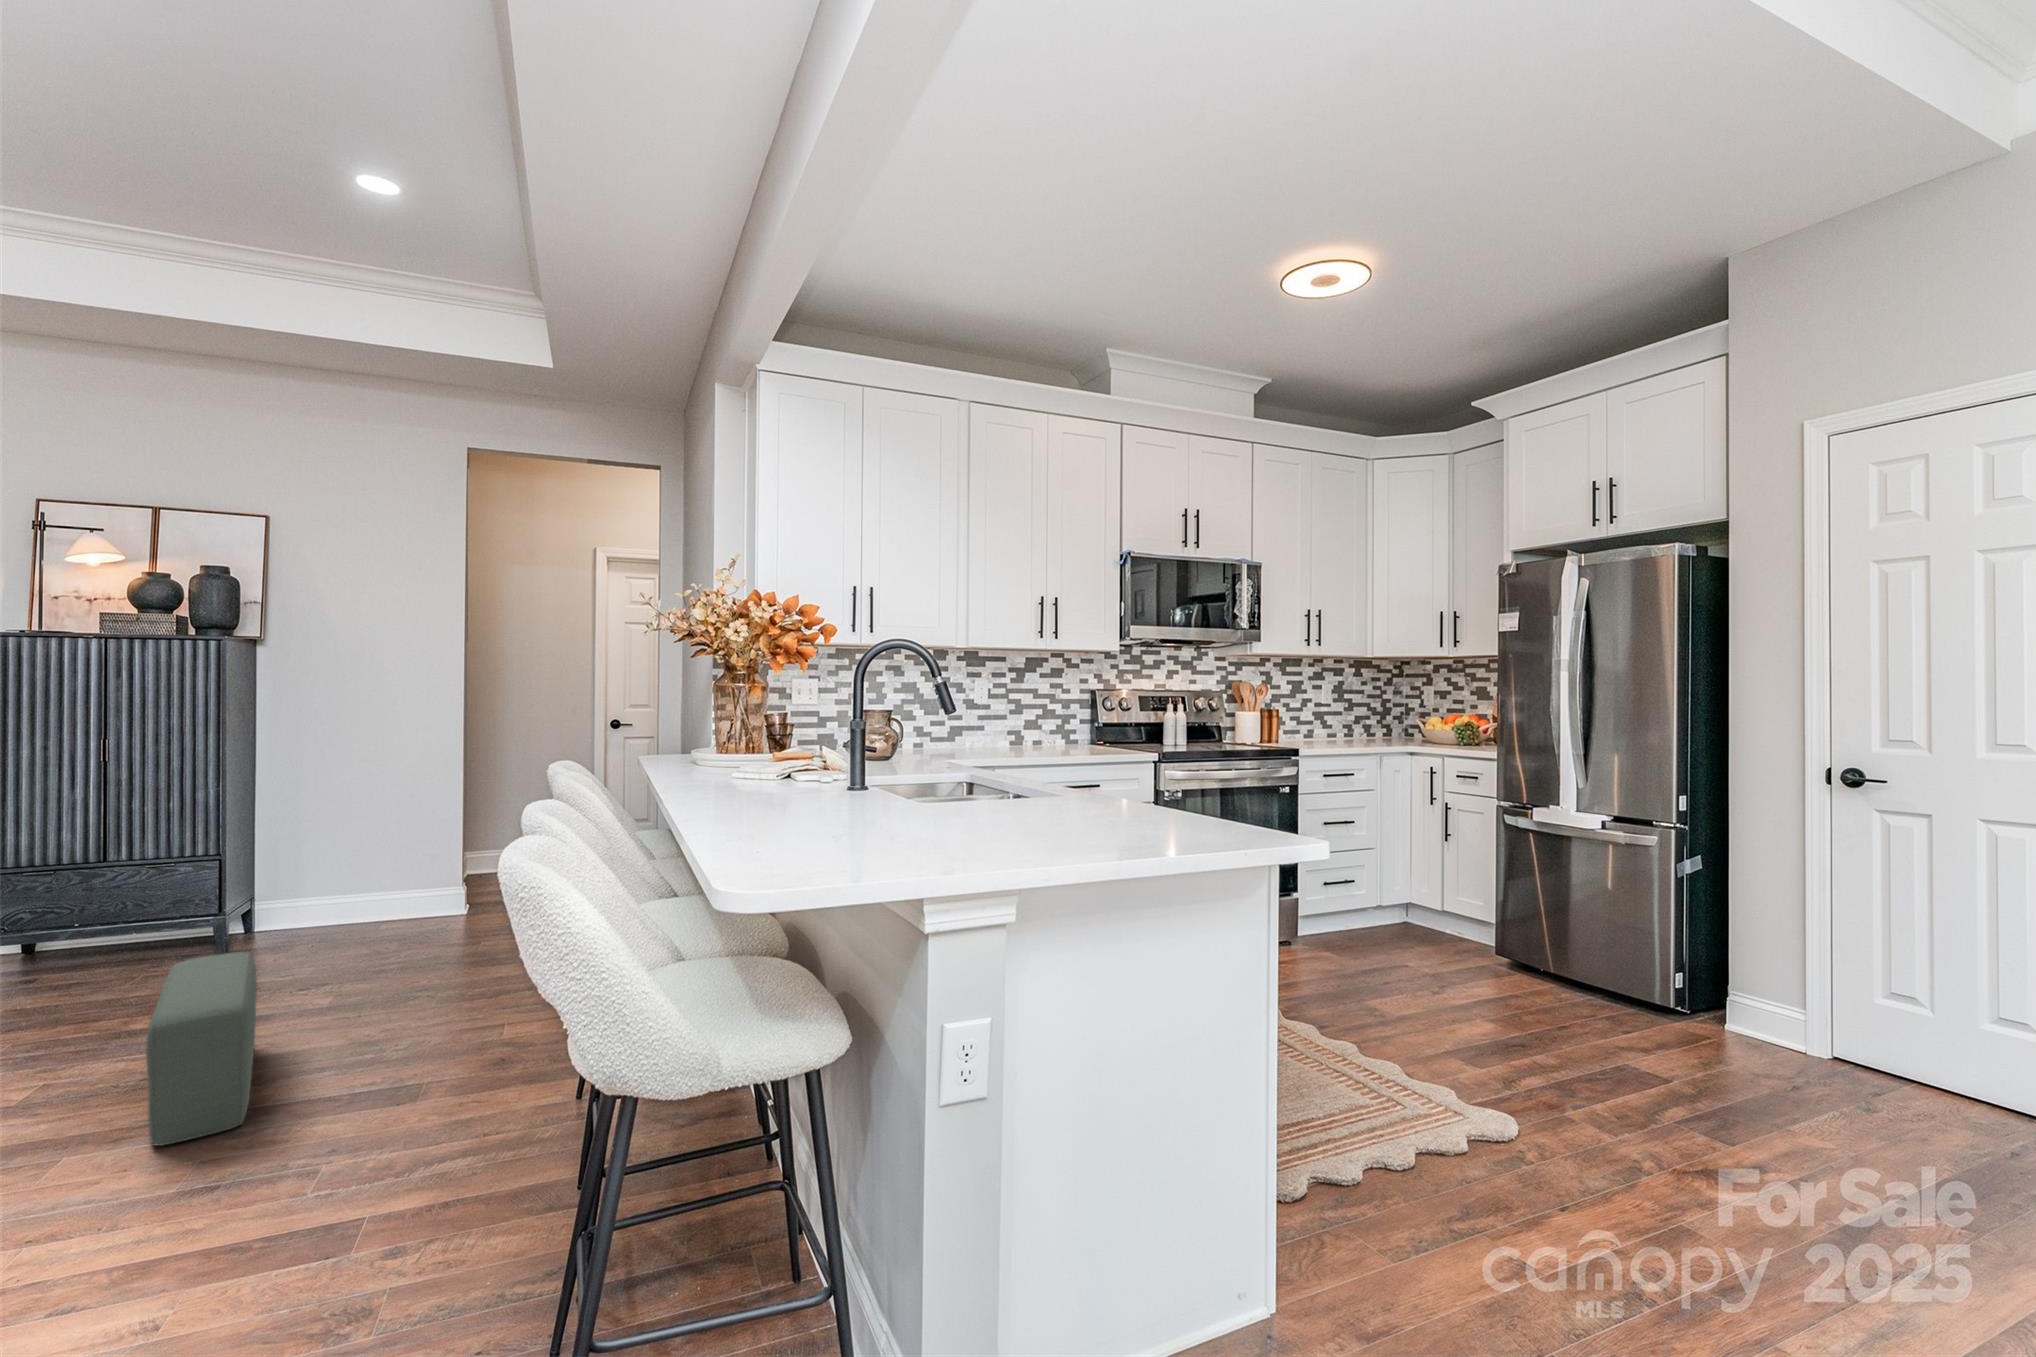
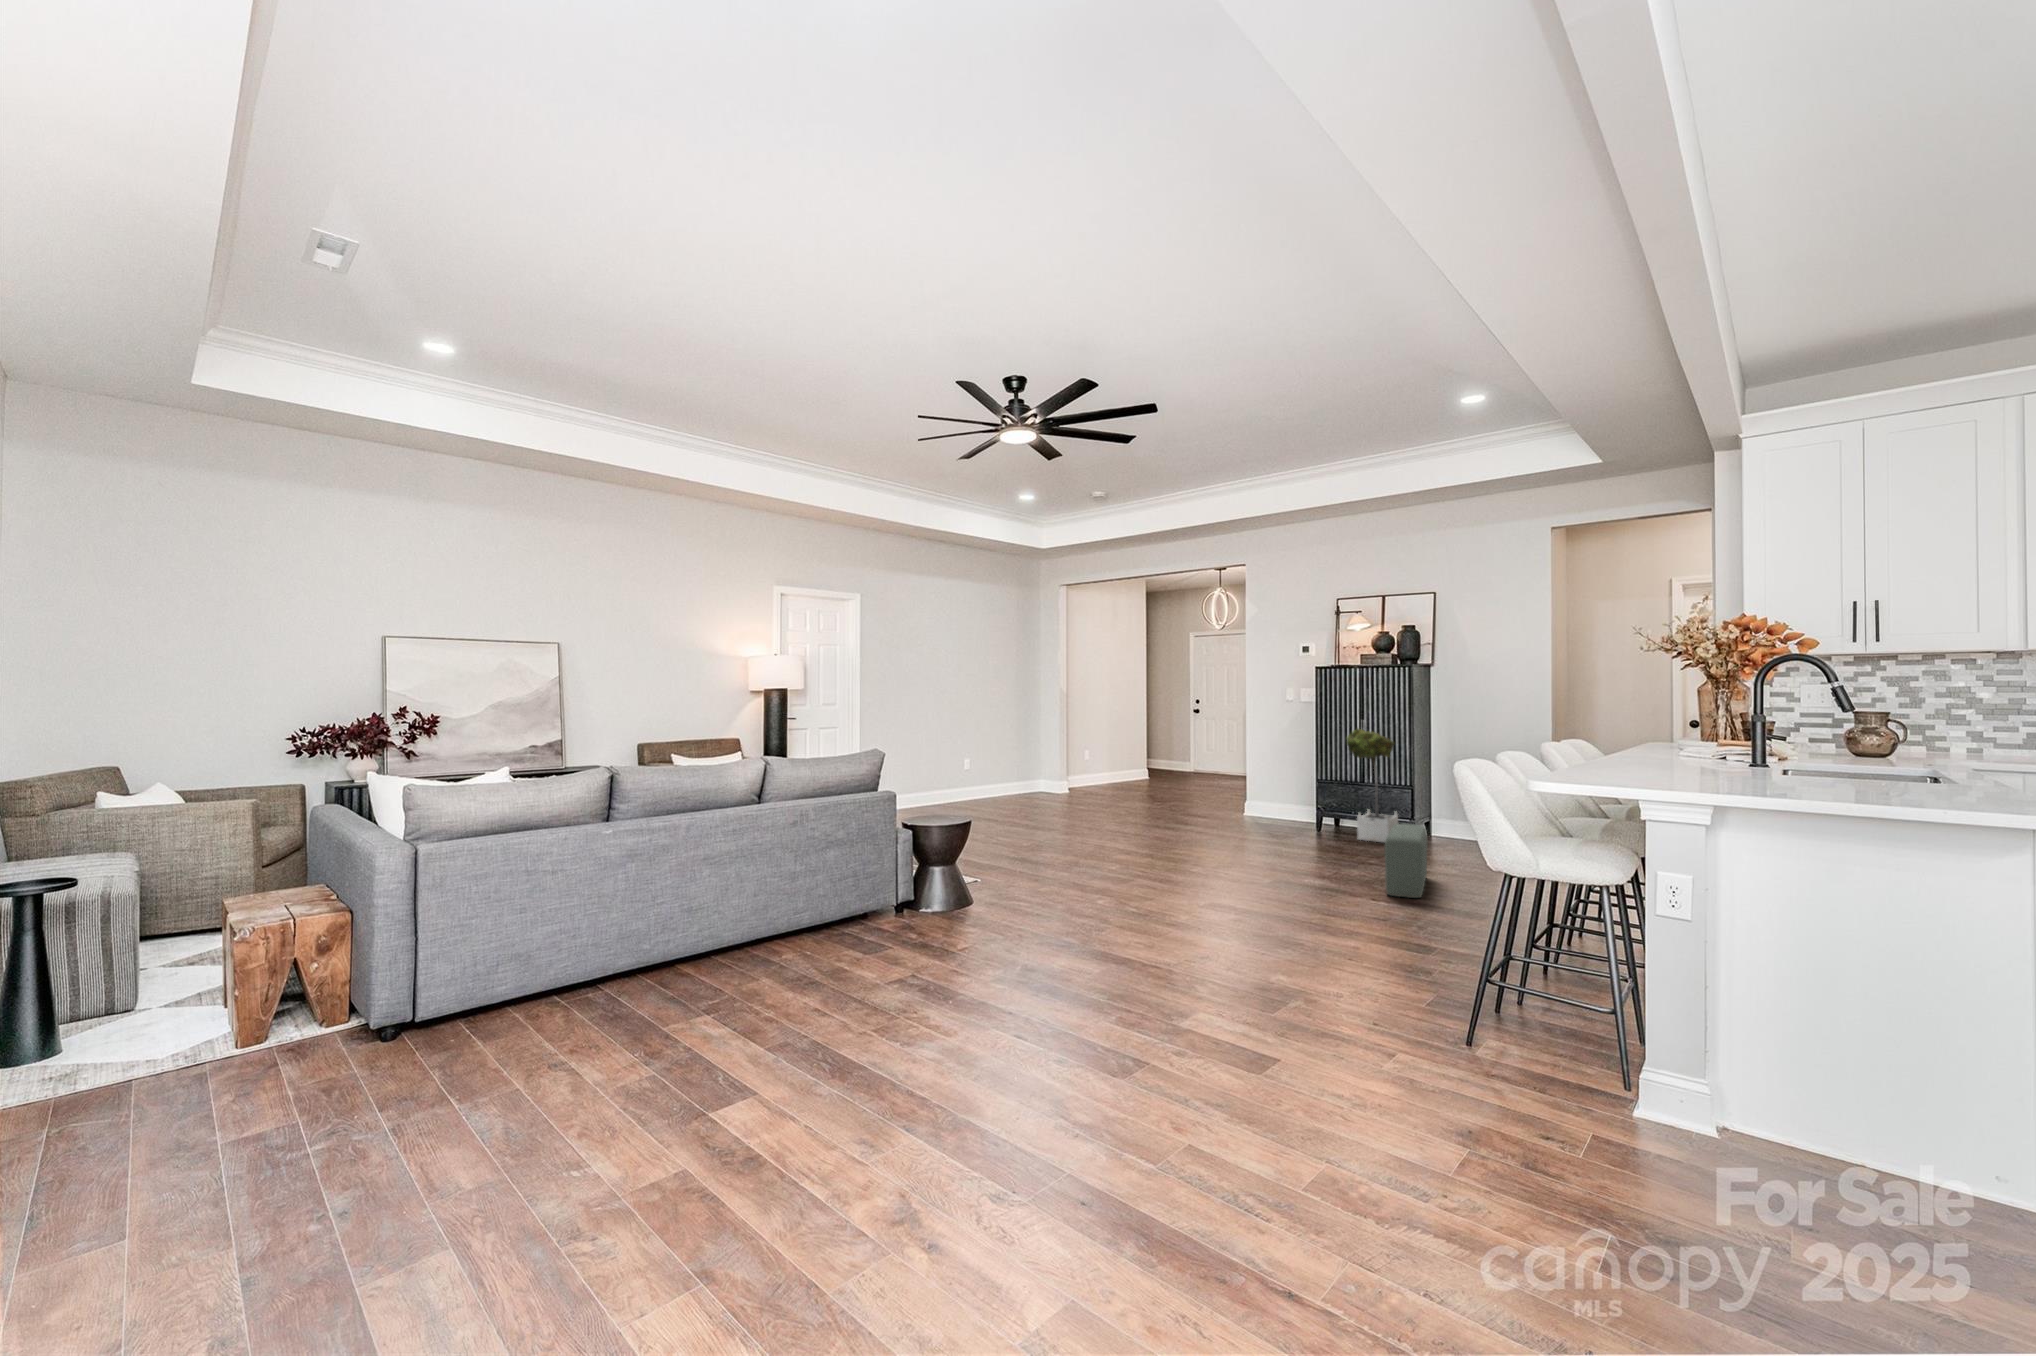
potted tree: none [57,757,189,977] -> present [1346,729,1398,843]

